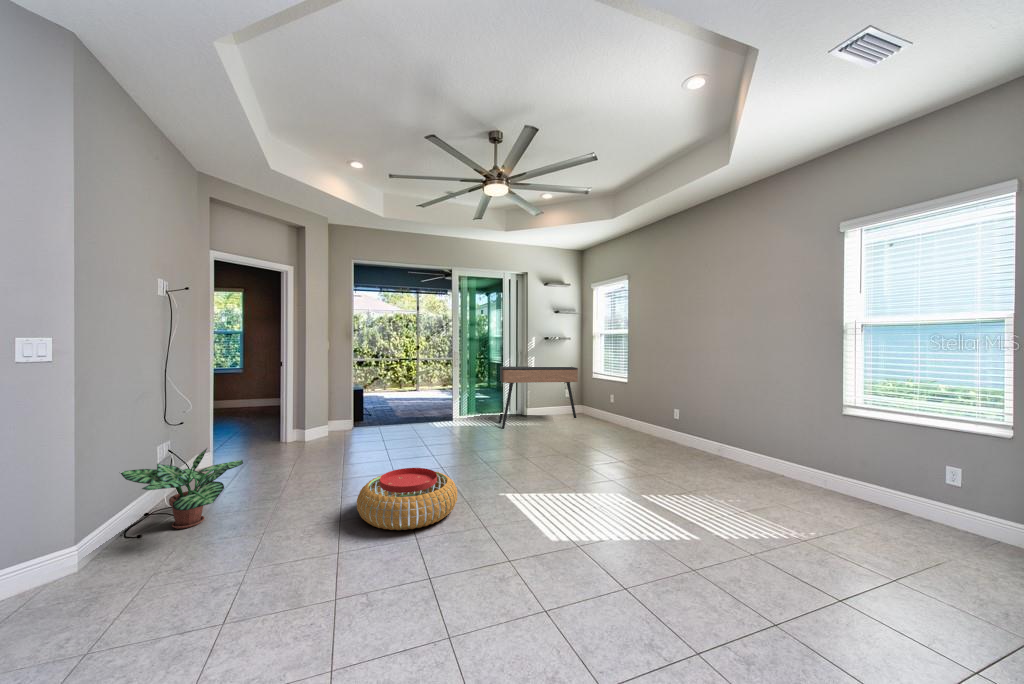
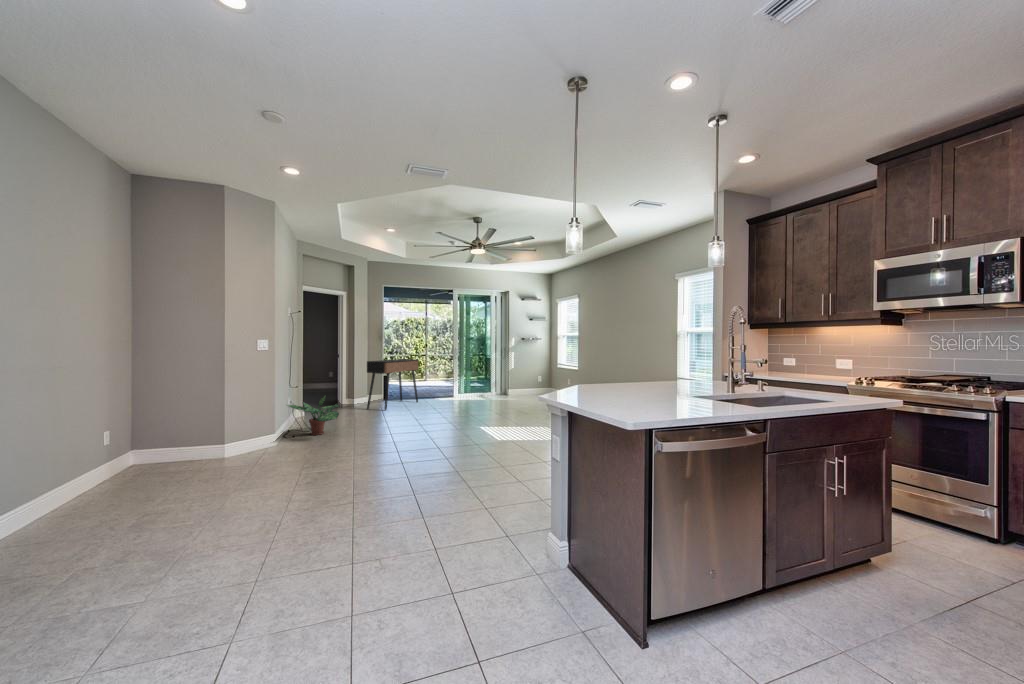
console table: present [499,366,578,428] -> present [367,359,418,410]
pouf: present [357,468,457,530] -> none [405,410,458,436]

